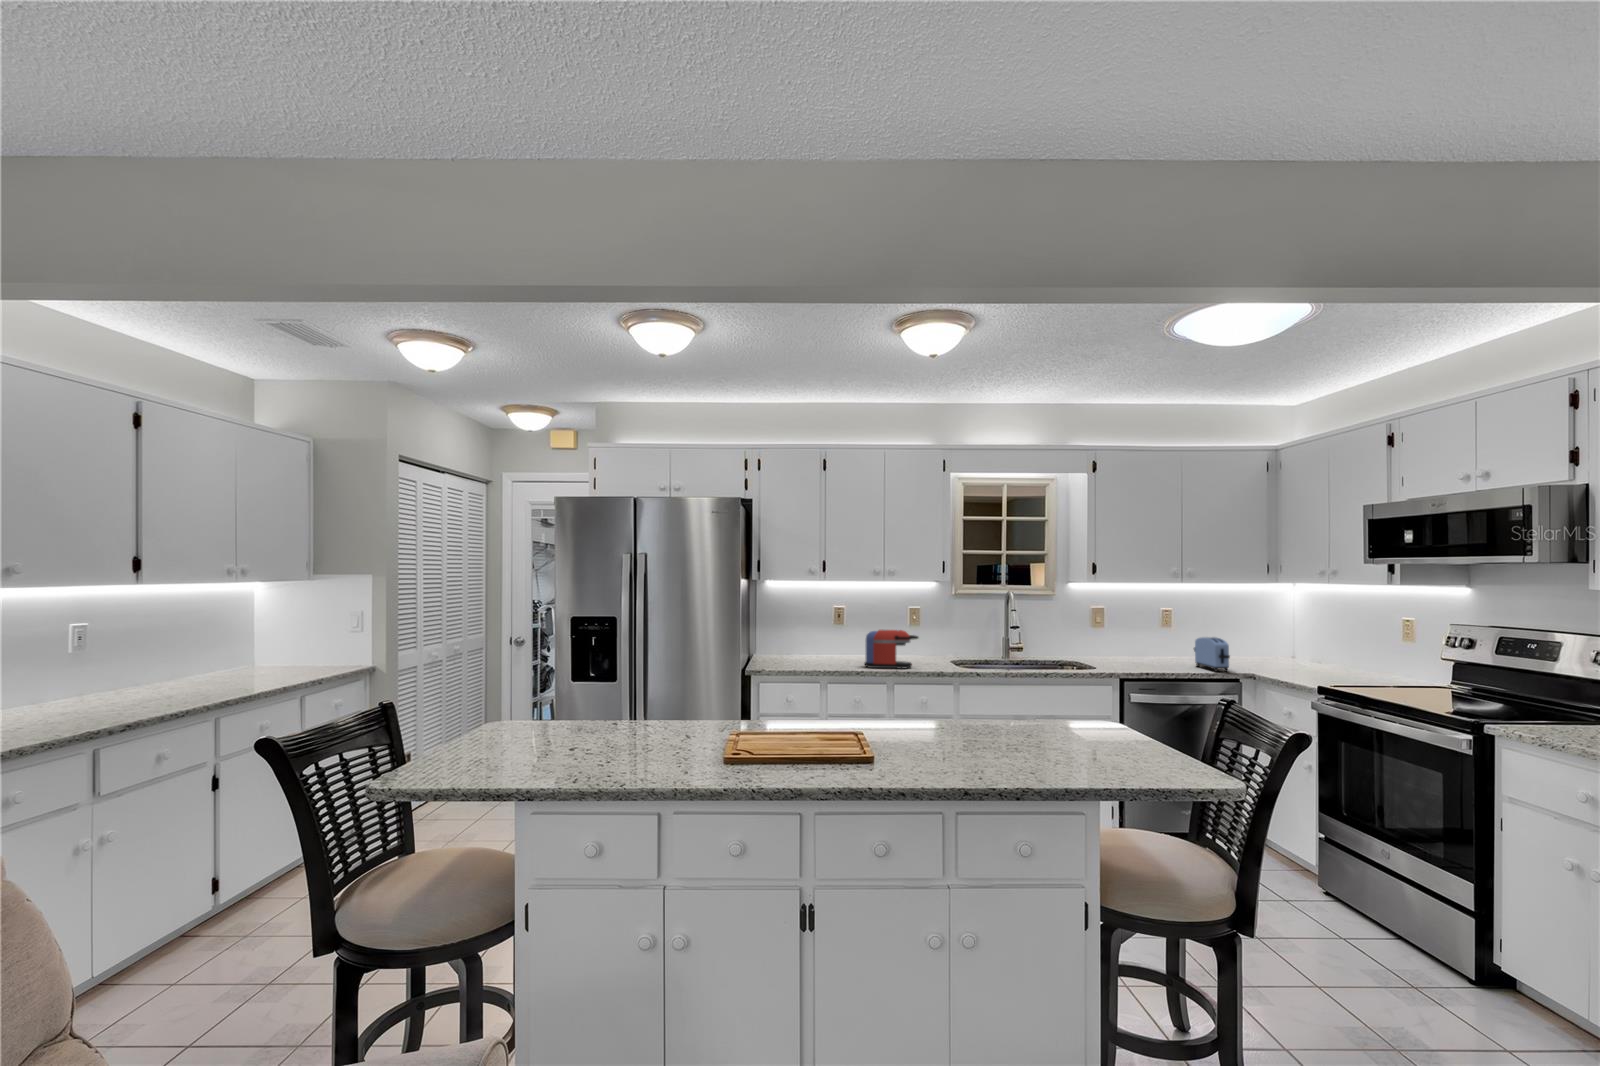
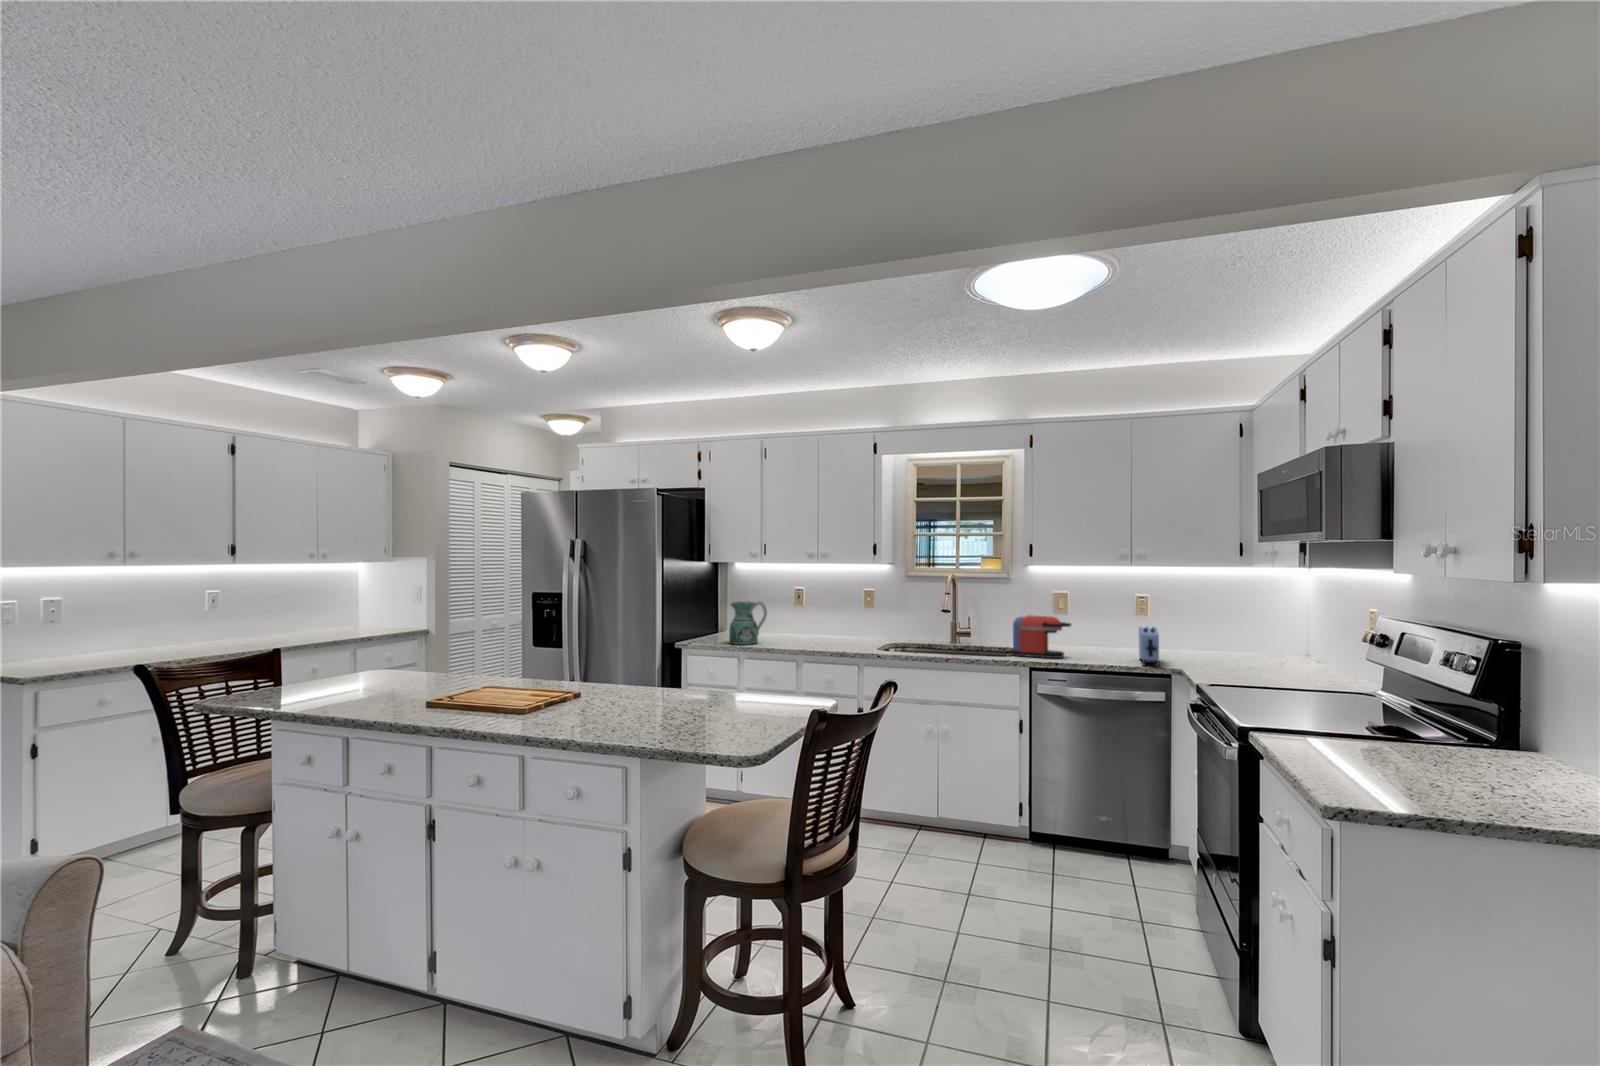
ceramic pitcher: none [796,622,838,670] -> present [729,601,767,645]
coffee maker: present [864,630,918,668] -> present [1012,615,1071,658]

